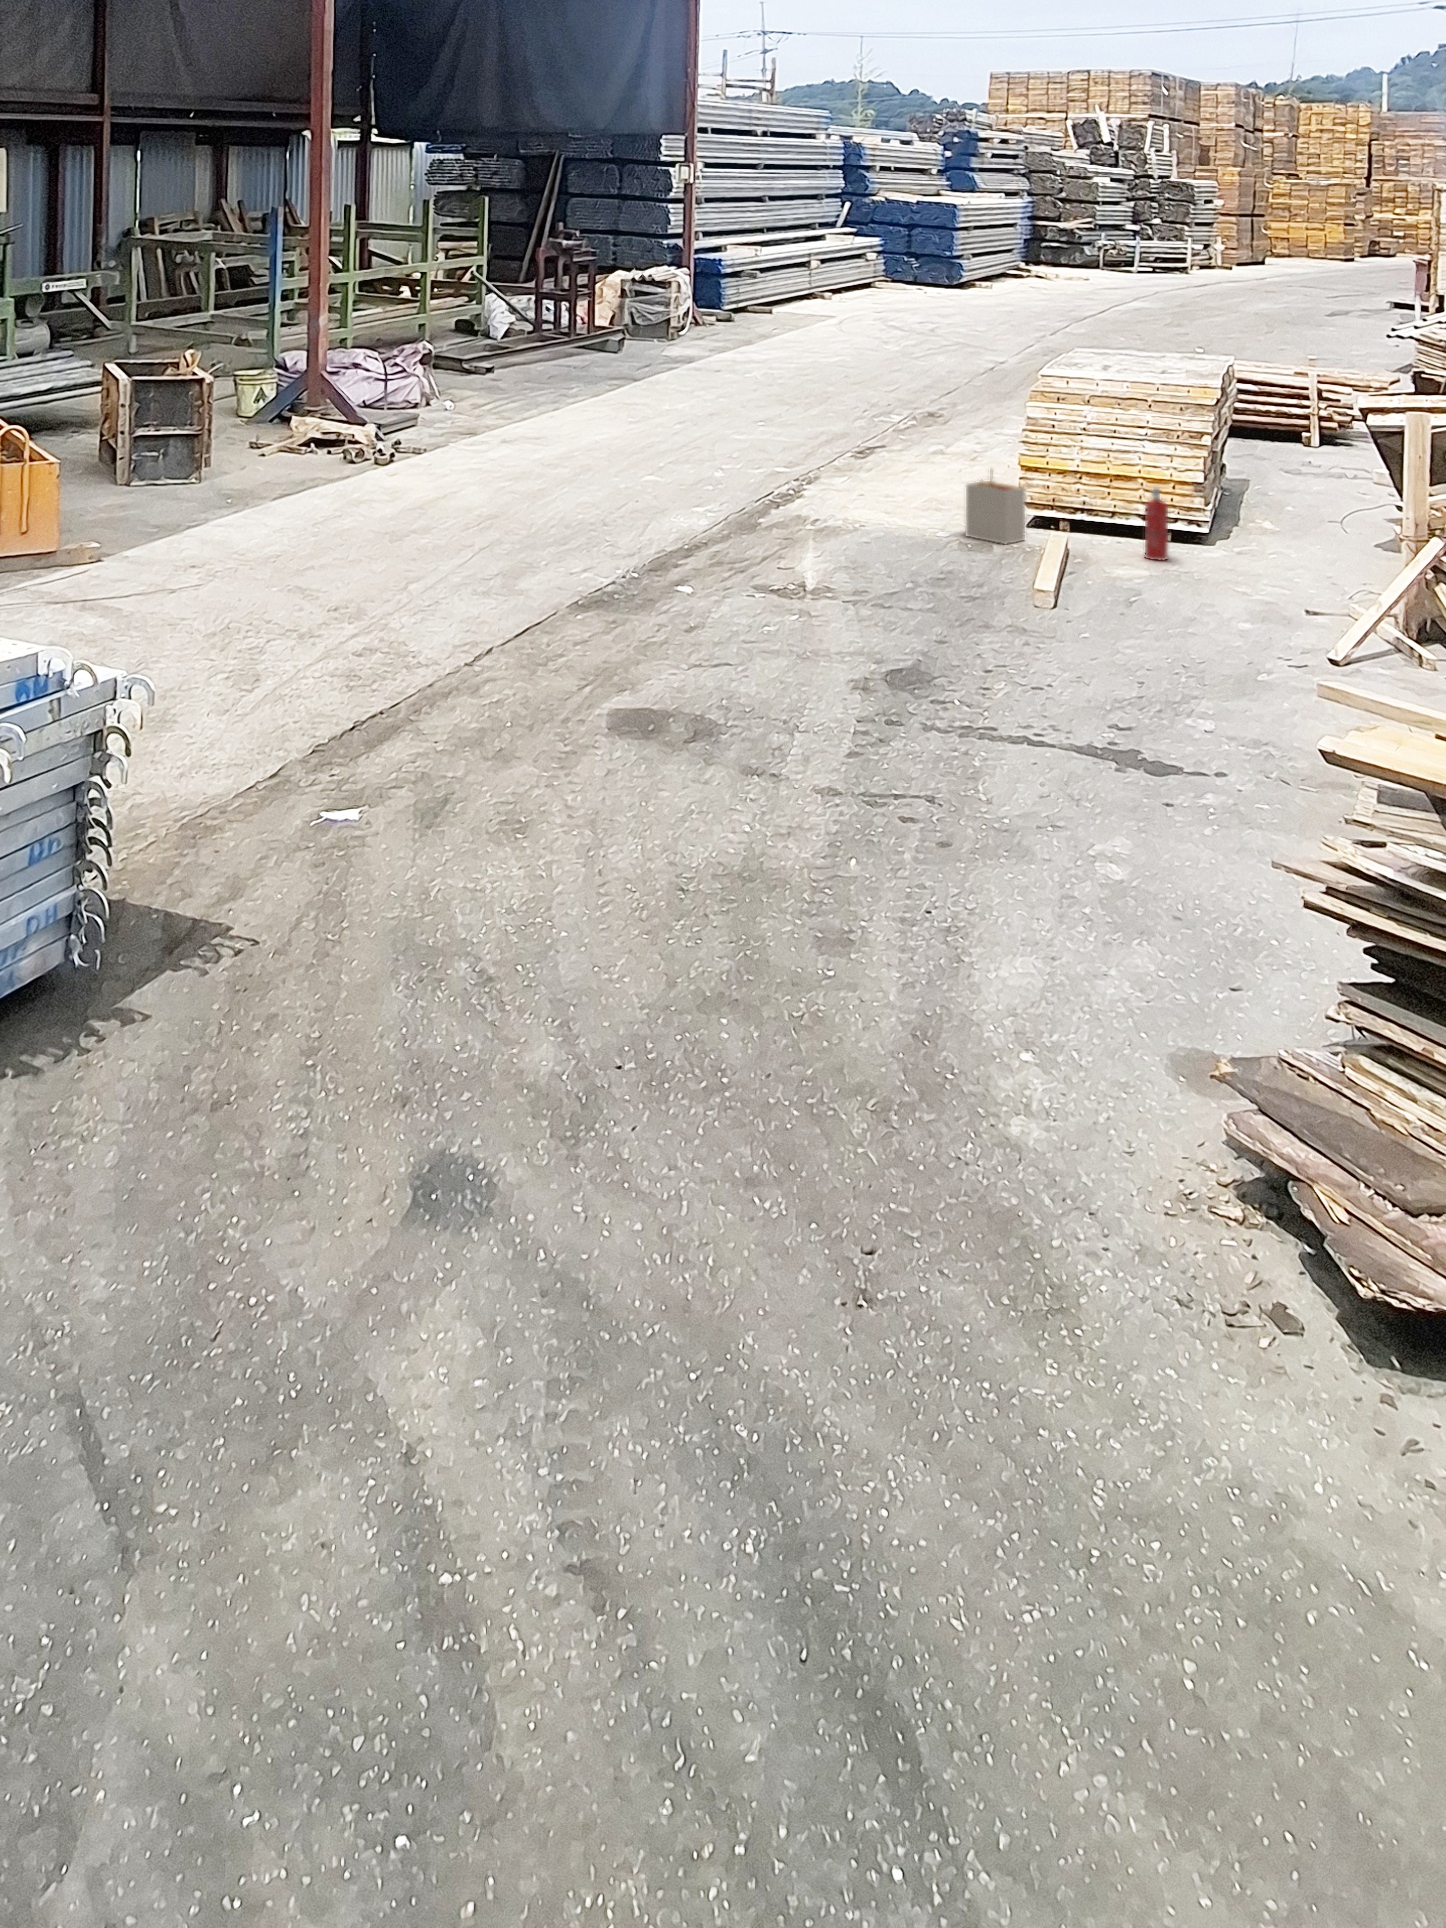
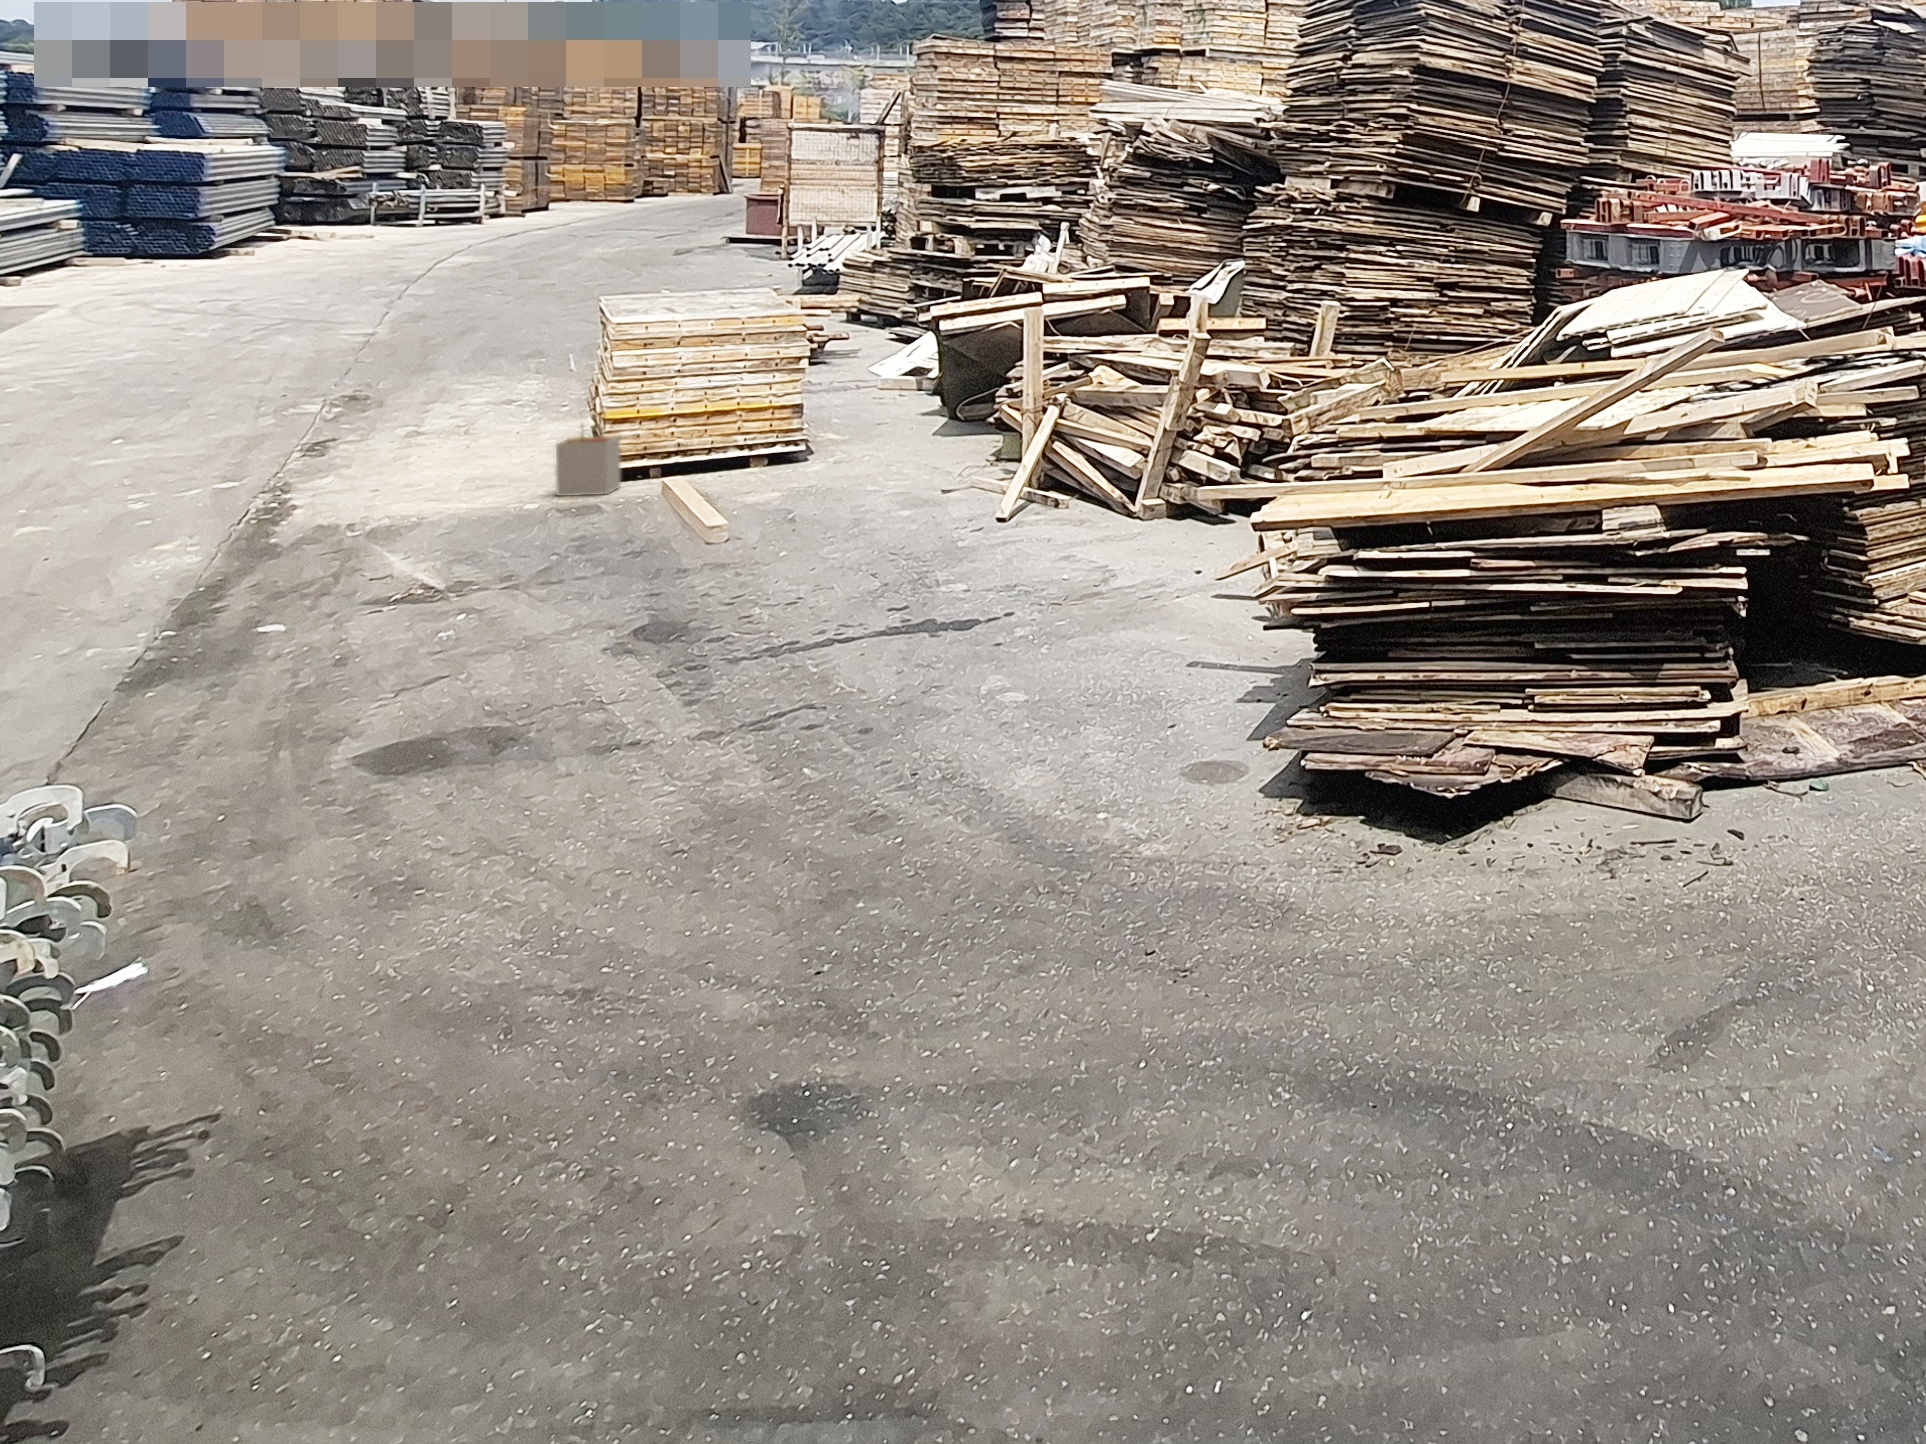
fire extinguisher: present [1144,487,1168,560] -> none [745,411,768,478]

